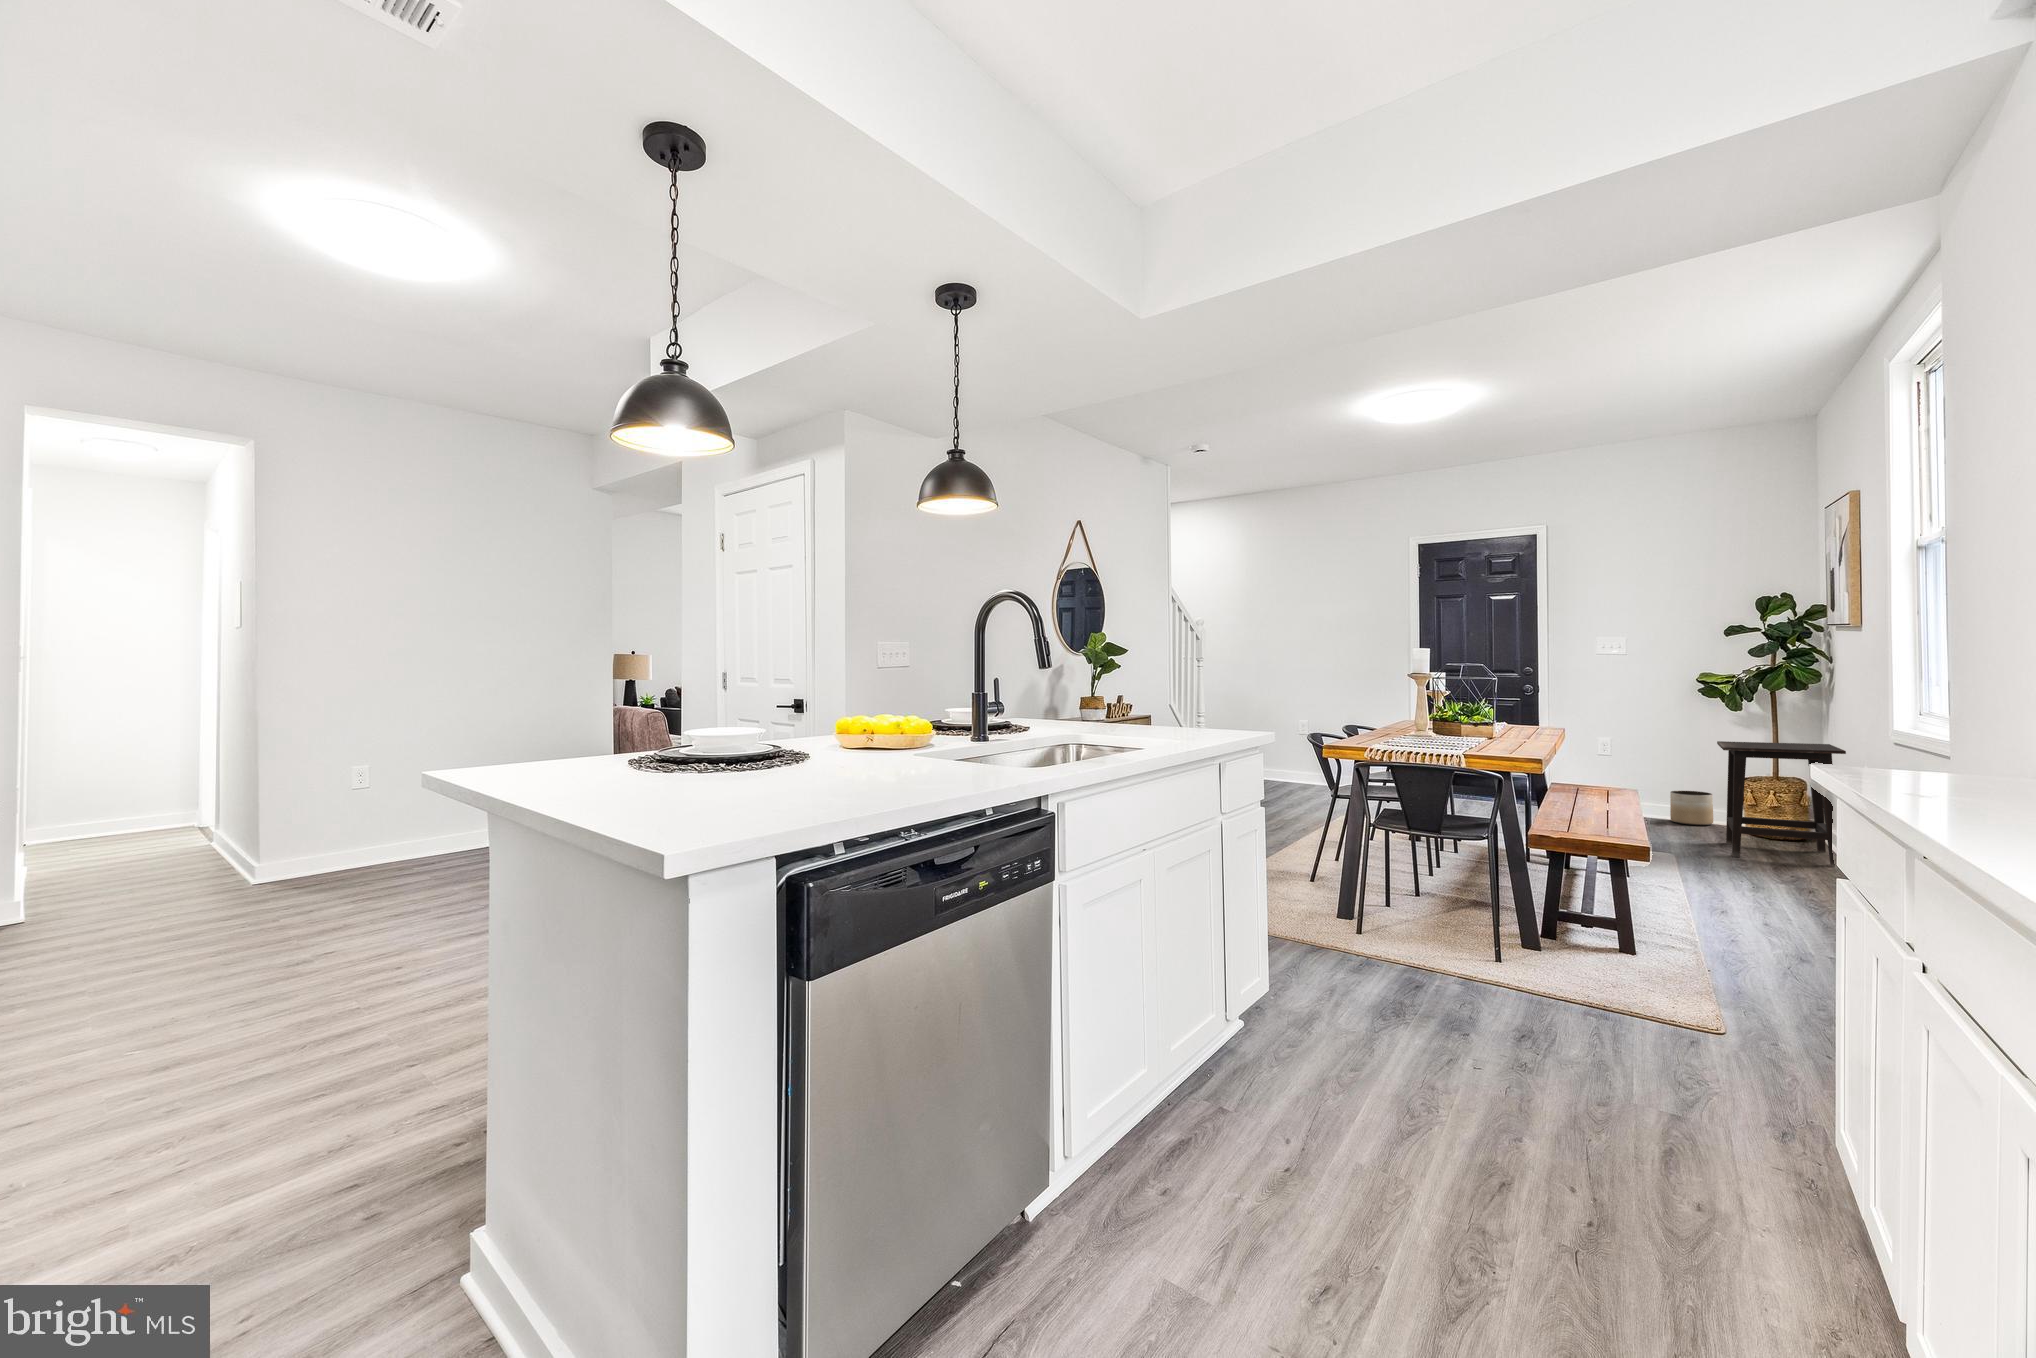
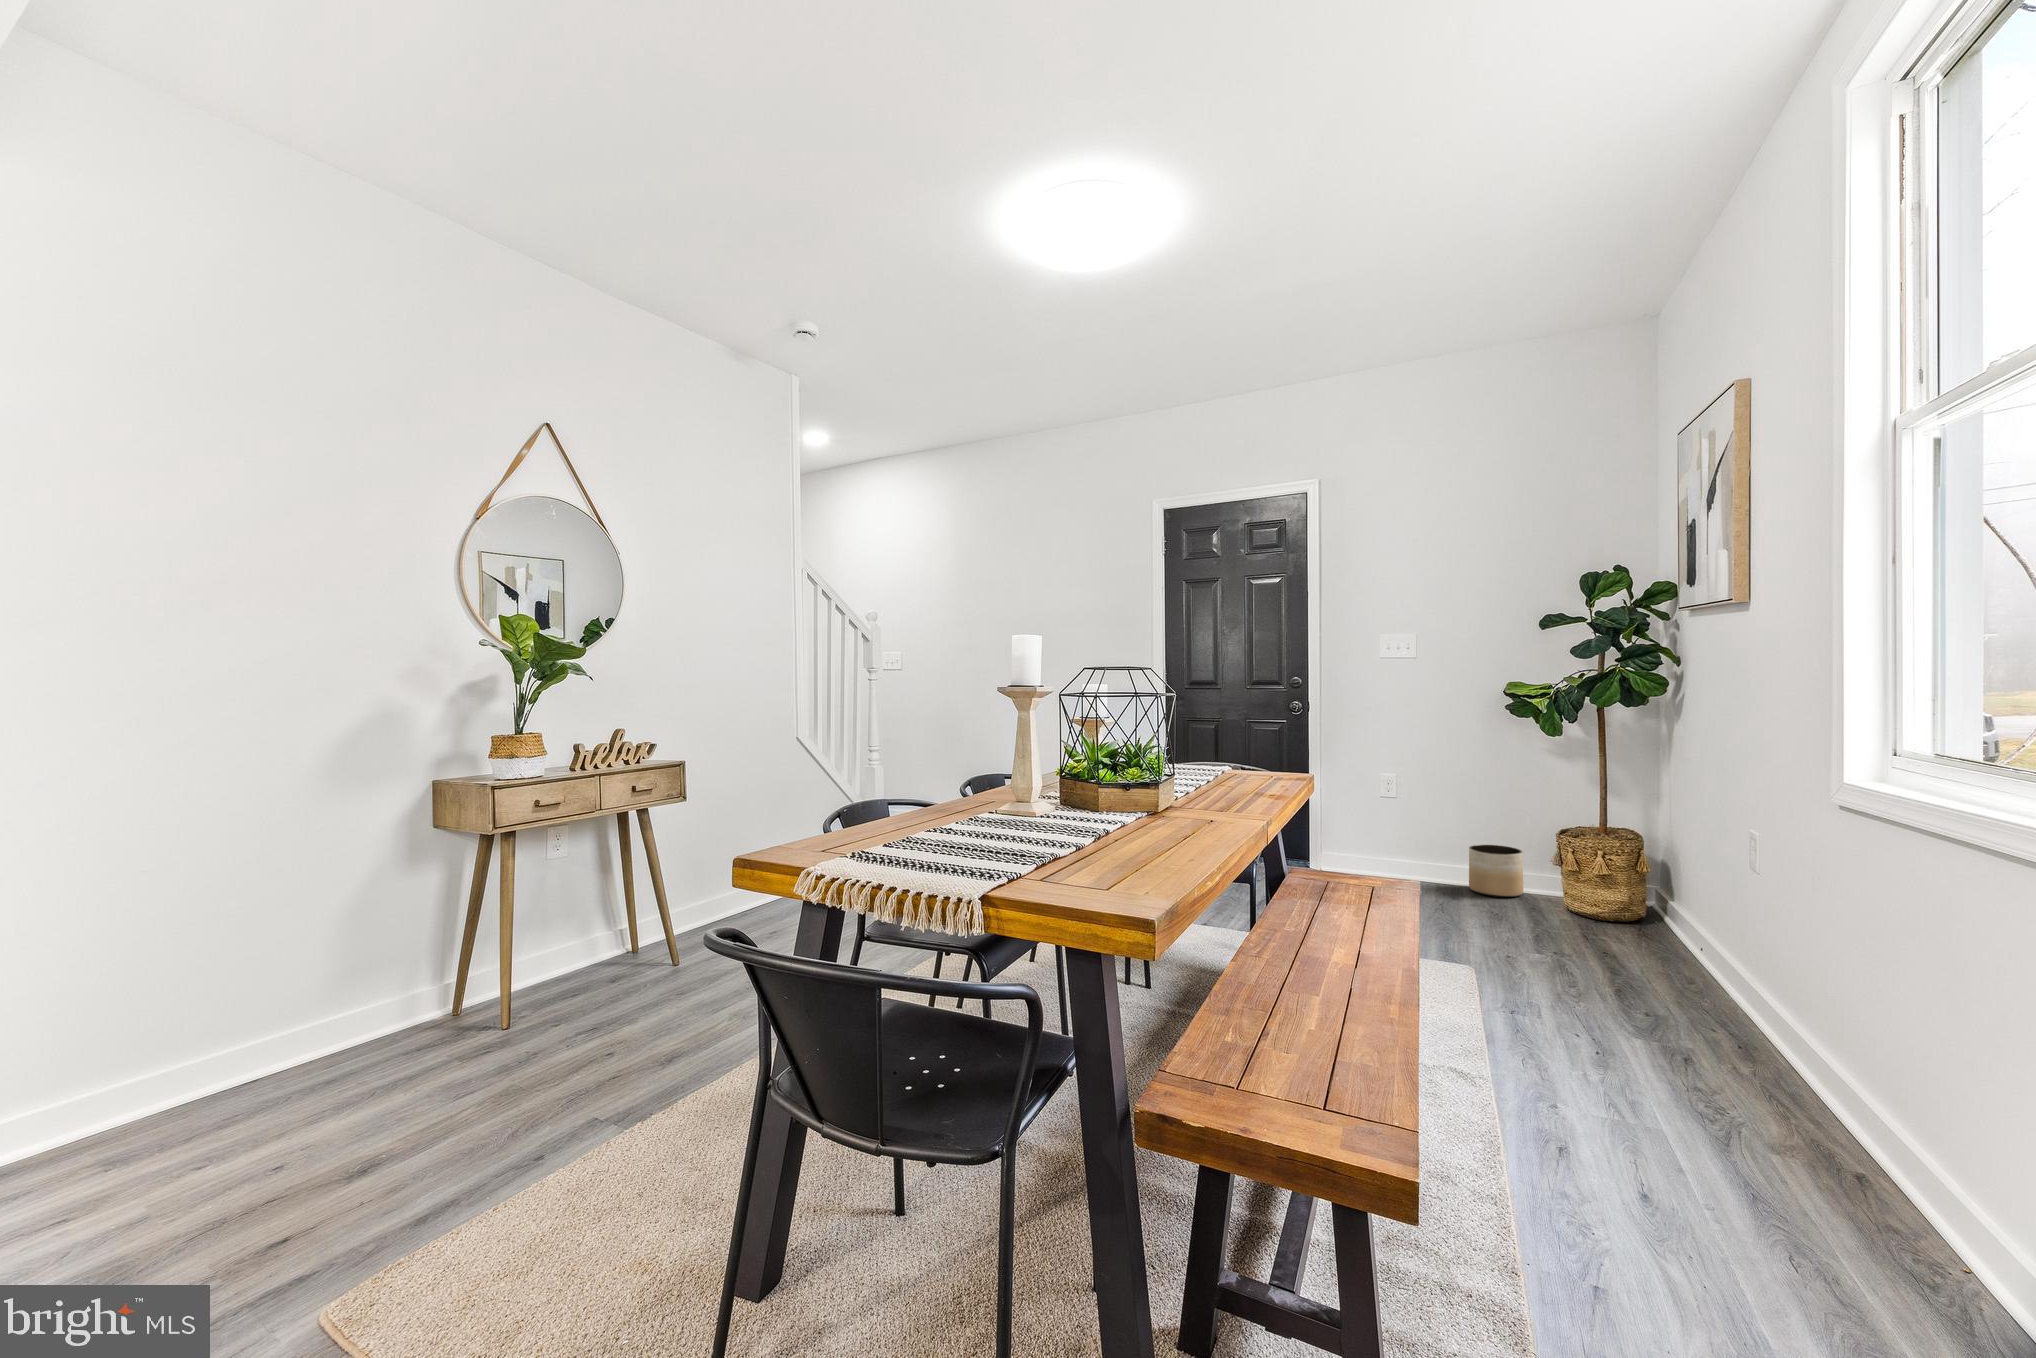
side table: present [1717,741,1846,866] -> none [1532,783,1722,991]

